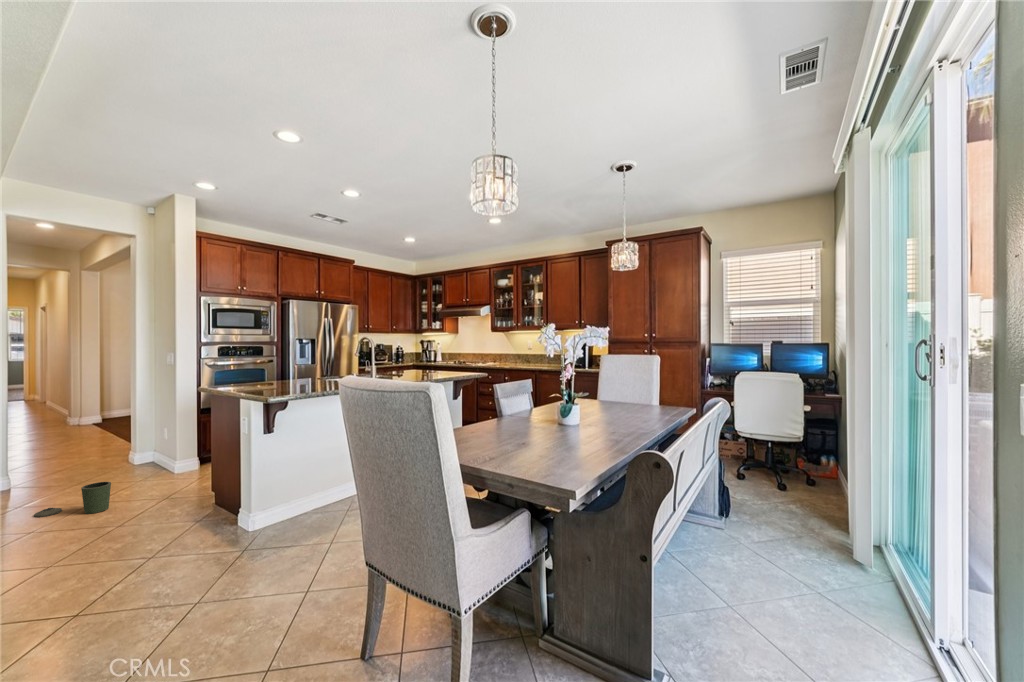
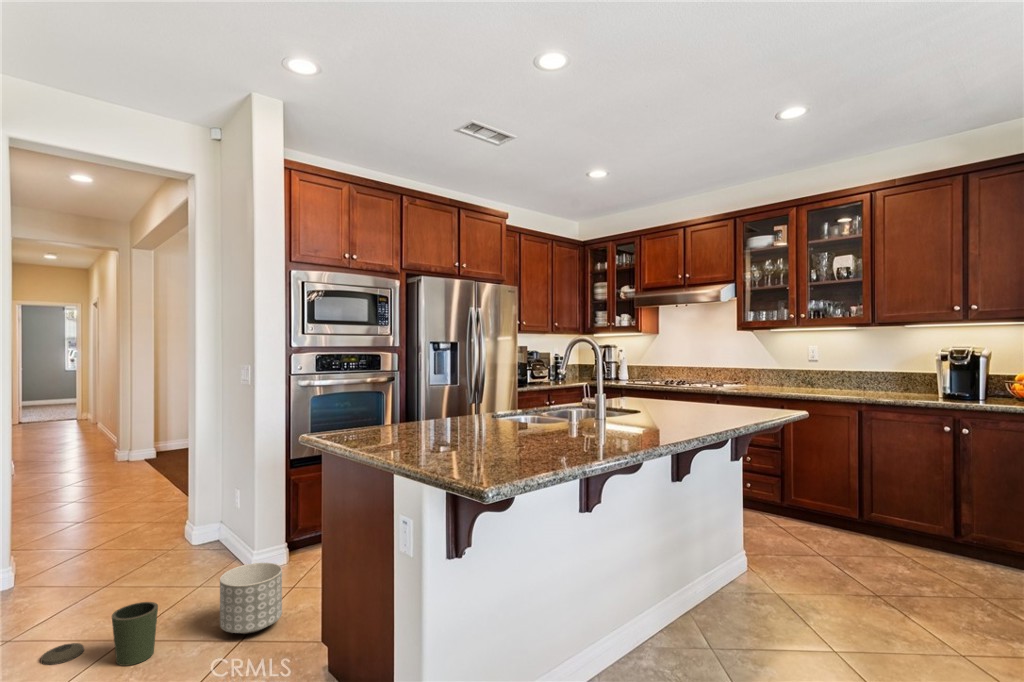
planter: none [151,461,191,497] -> present [220,563,282,634]

